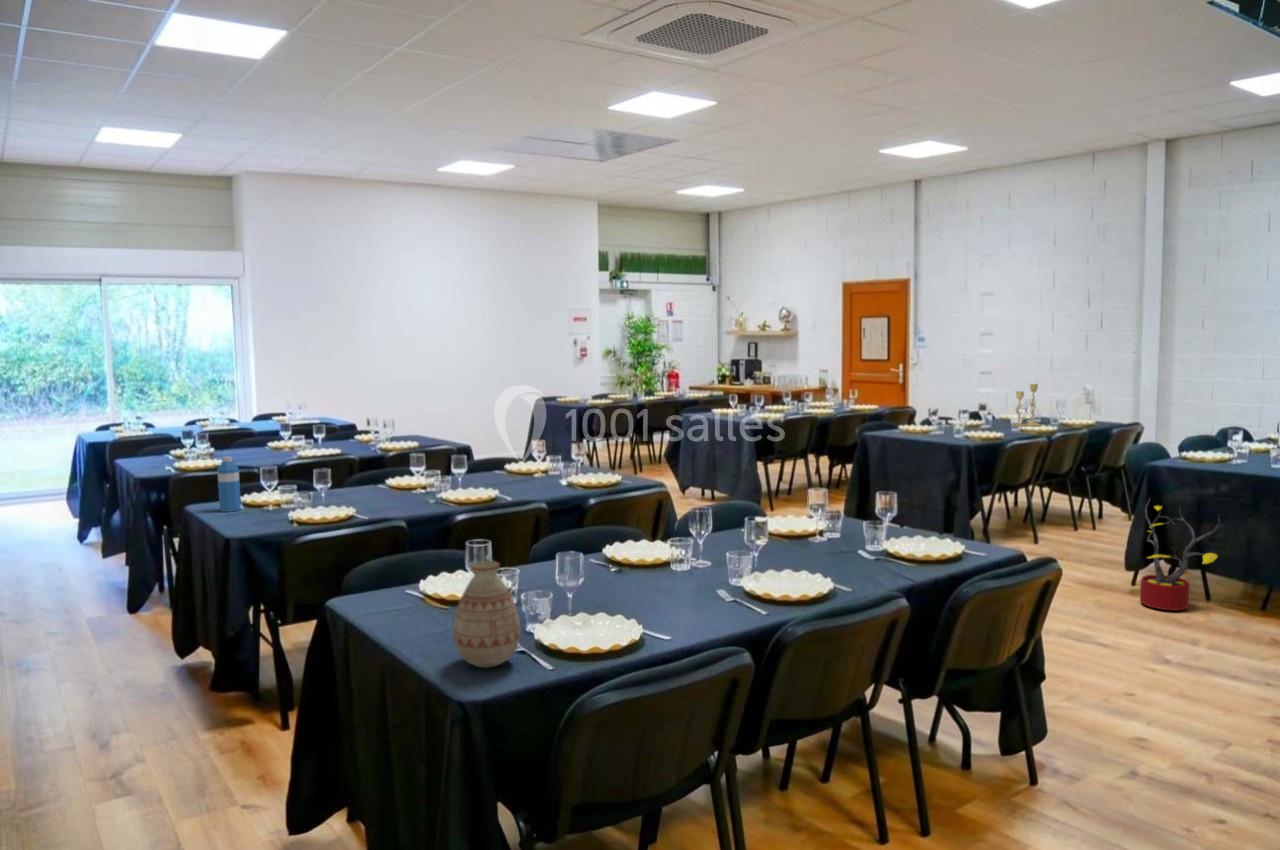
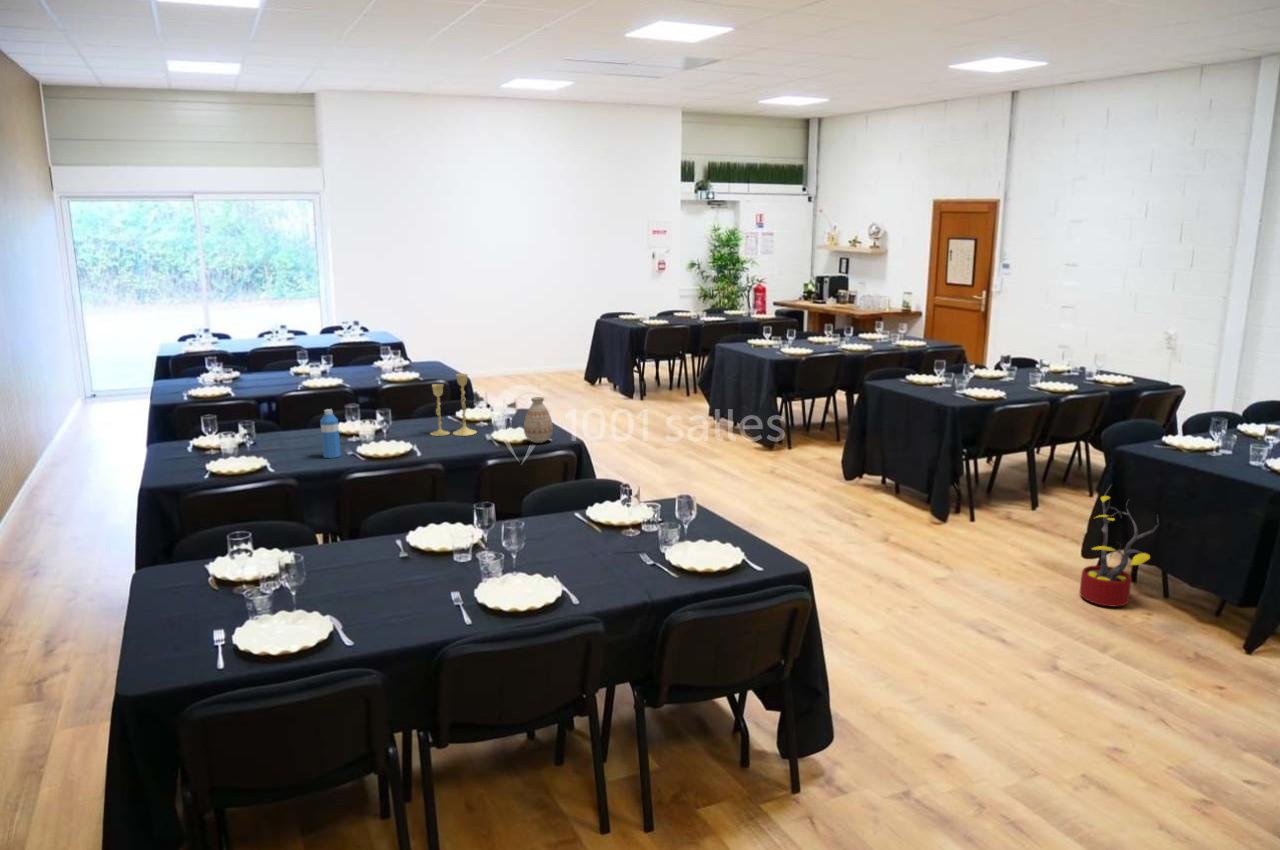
candlestick: present [1013,384,1040,427] -> present [431,374,477,436]
water bottle: present [217,456,241,512] -> present [321,409,341,458]
vase: present [453,561,520,668] -> present [524,397,553,443]

